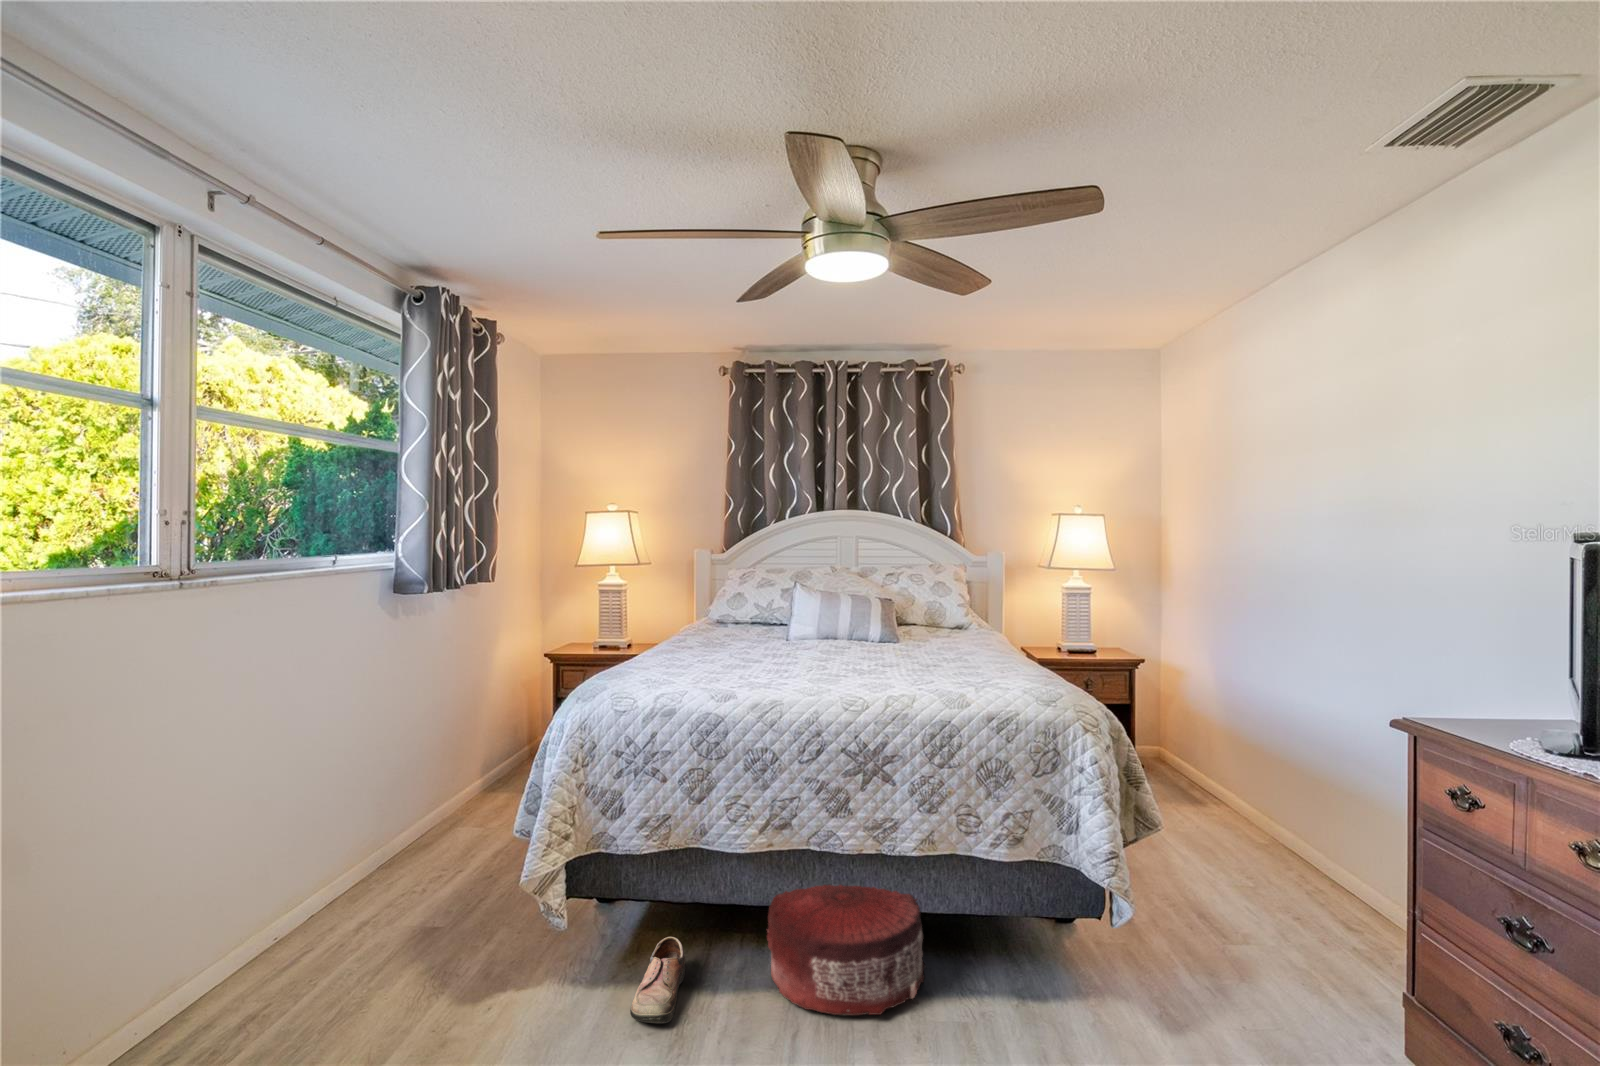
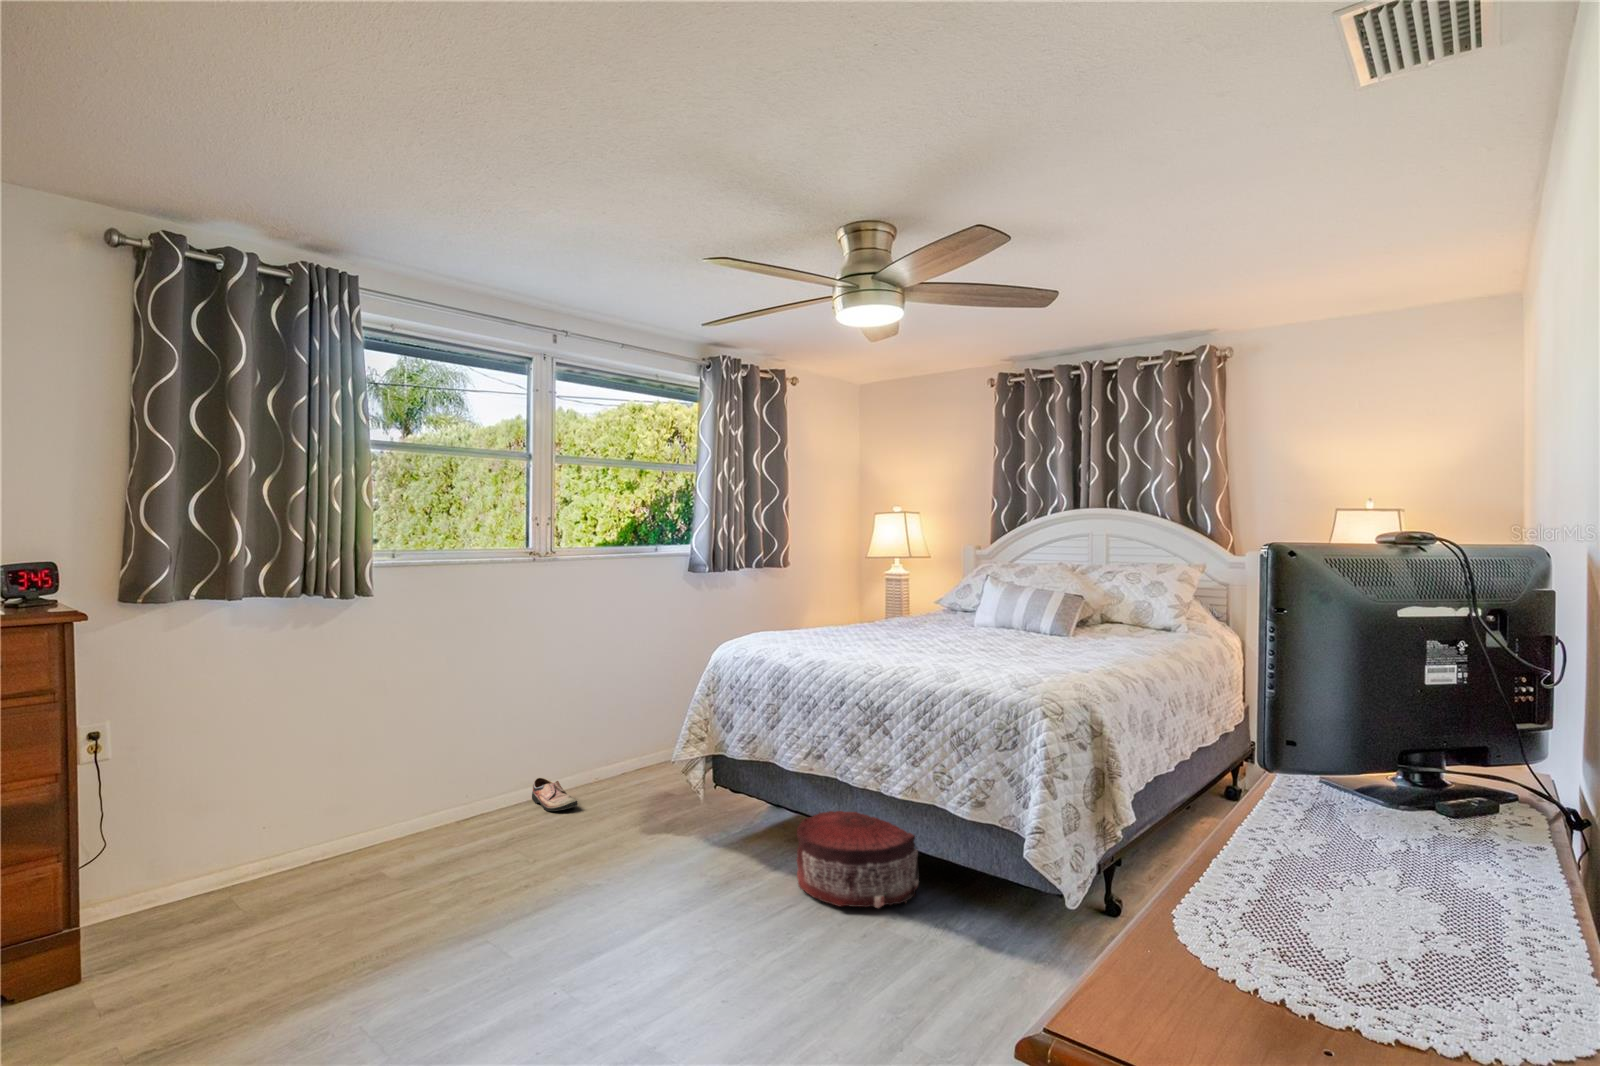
shoe: present [630,937,686,1023] -> present [532,778,578,811]

